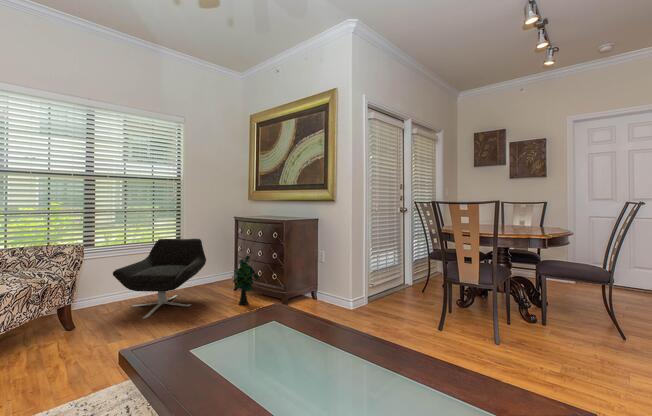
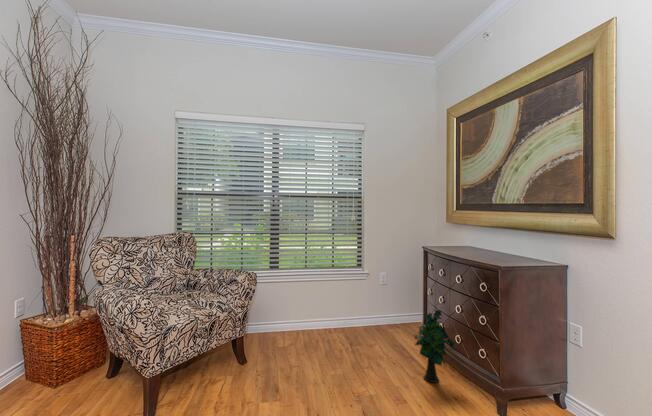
lounge chair: present [113,239,206,318] -> none [287,267,386,367]

